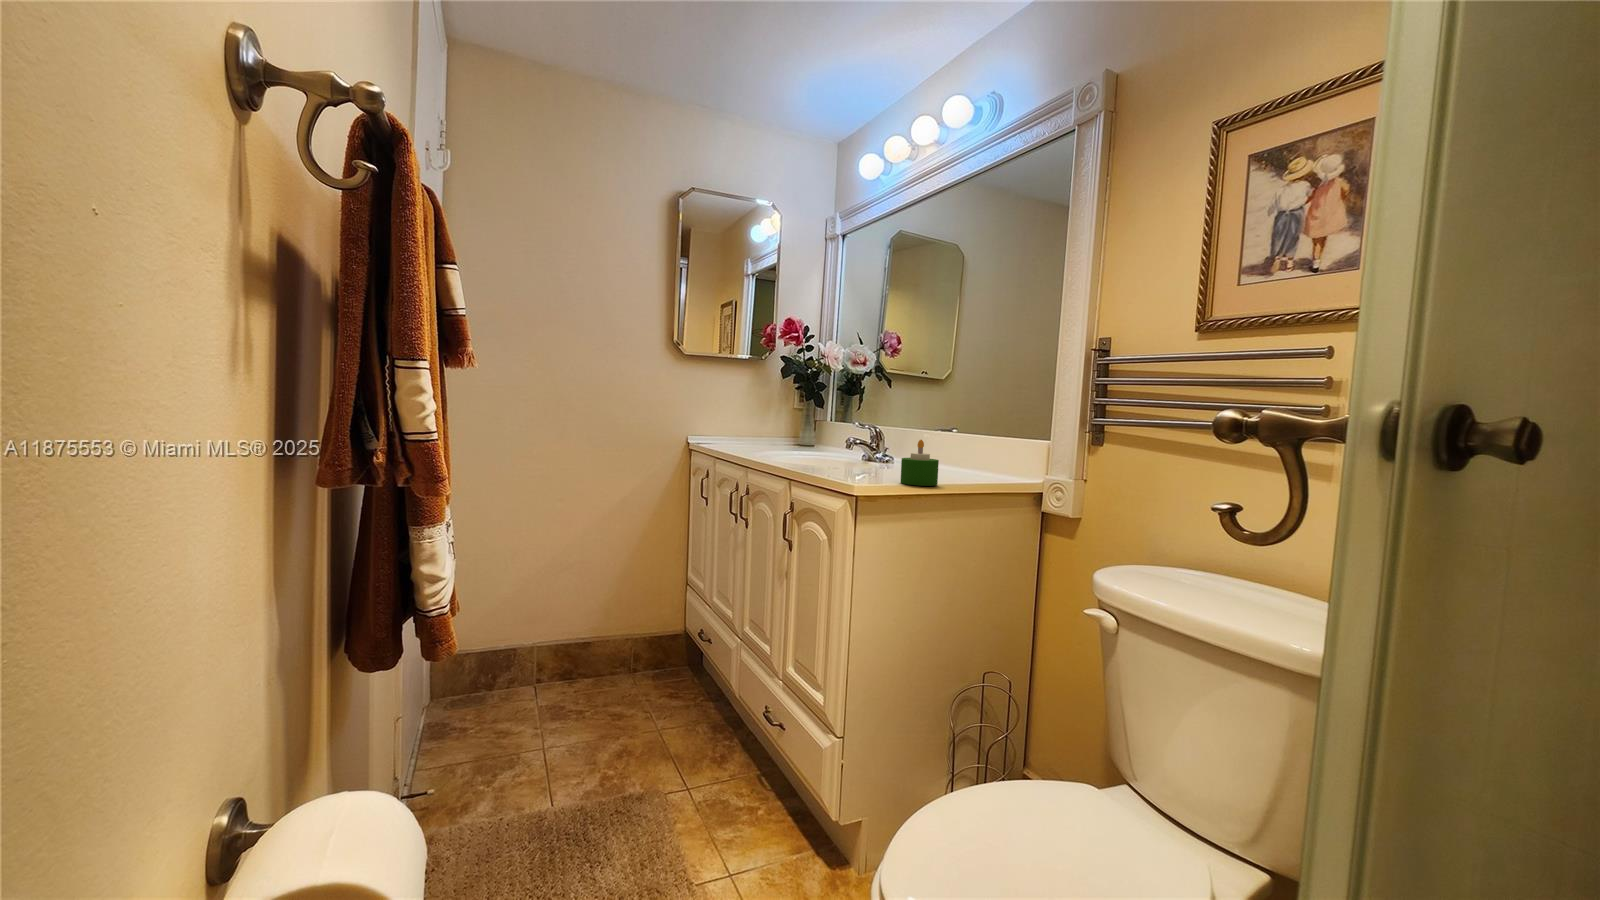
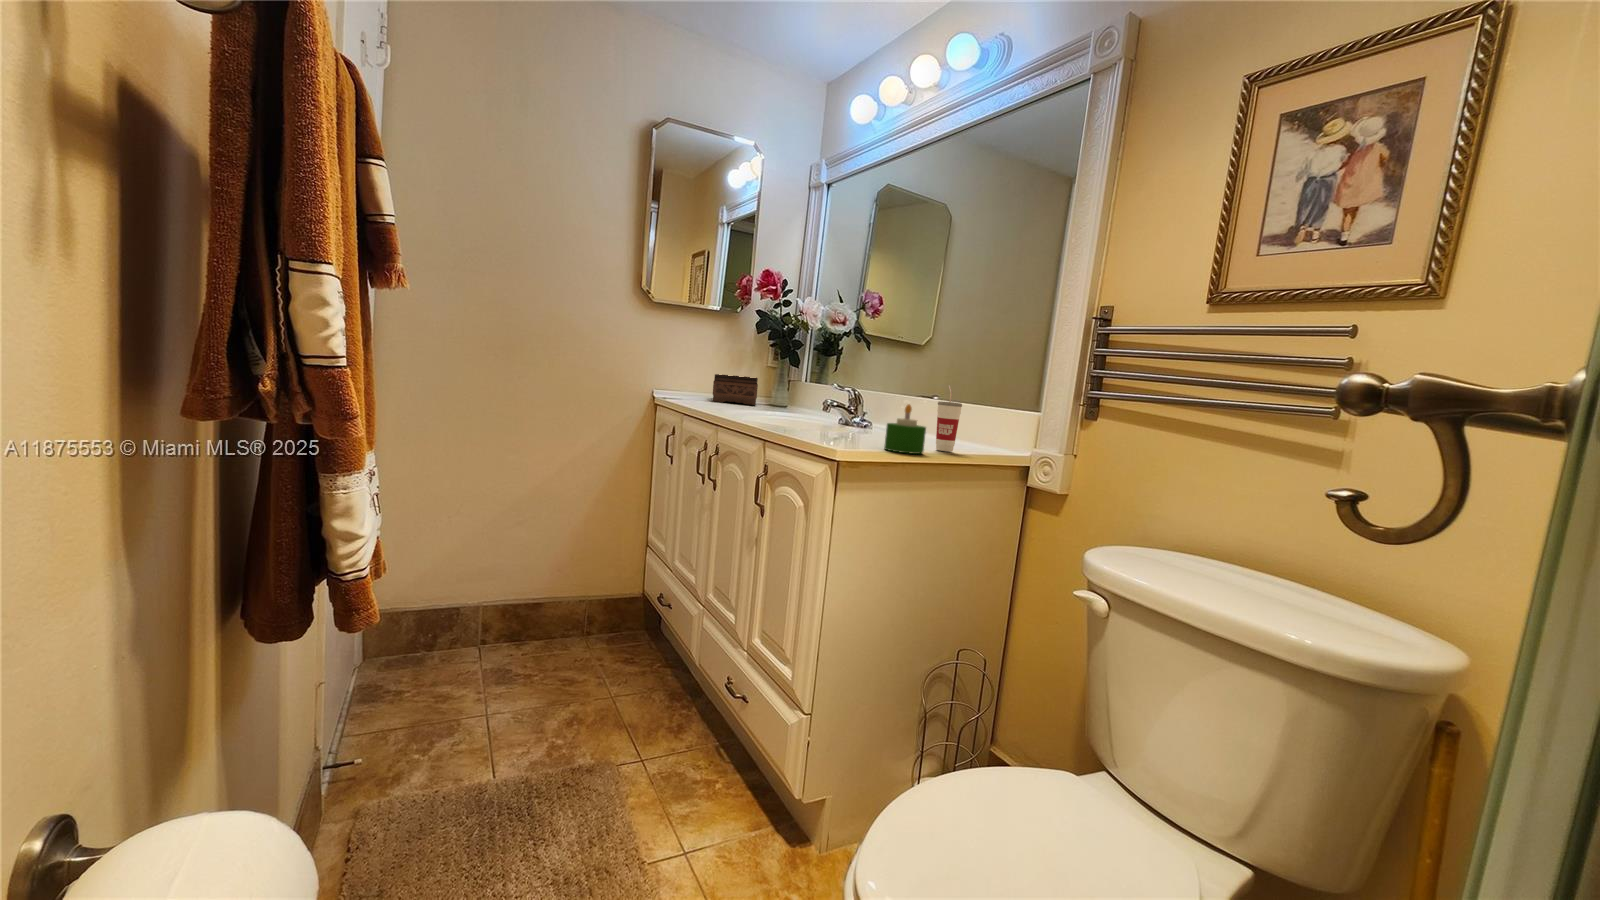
tissue box: none [745,417,787,445] -> present [713,374,758,405]
cup: none [951,419,974,482] -> present [936,385,962,452]

